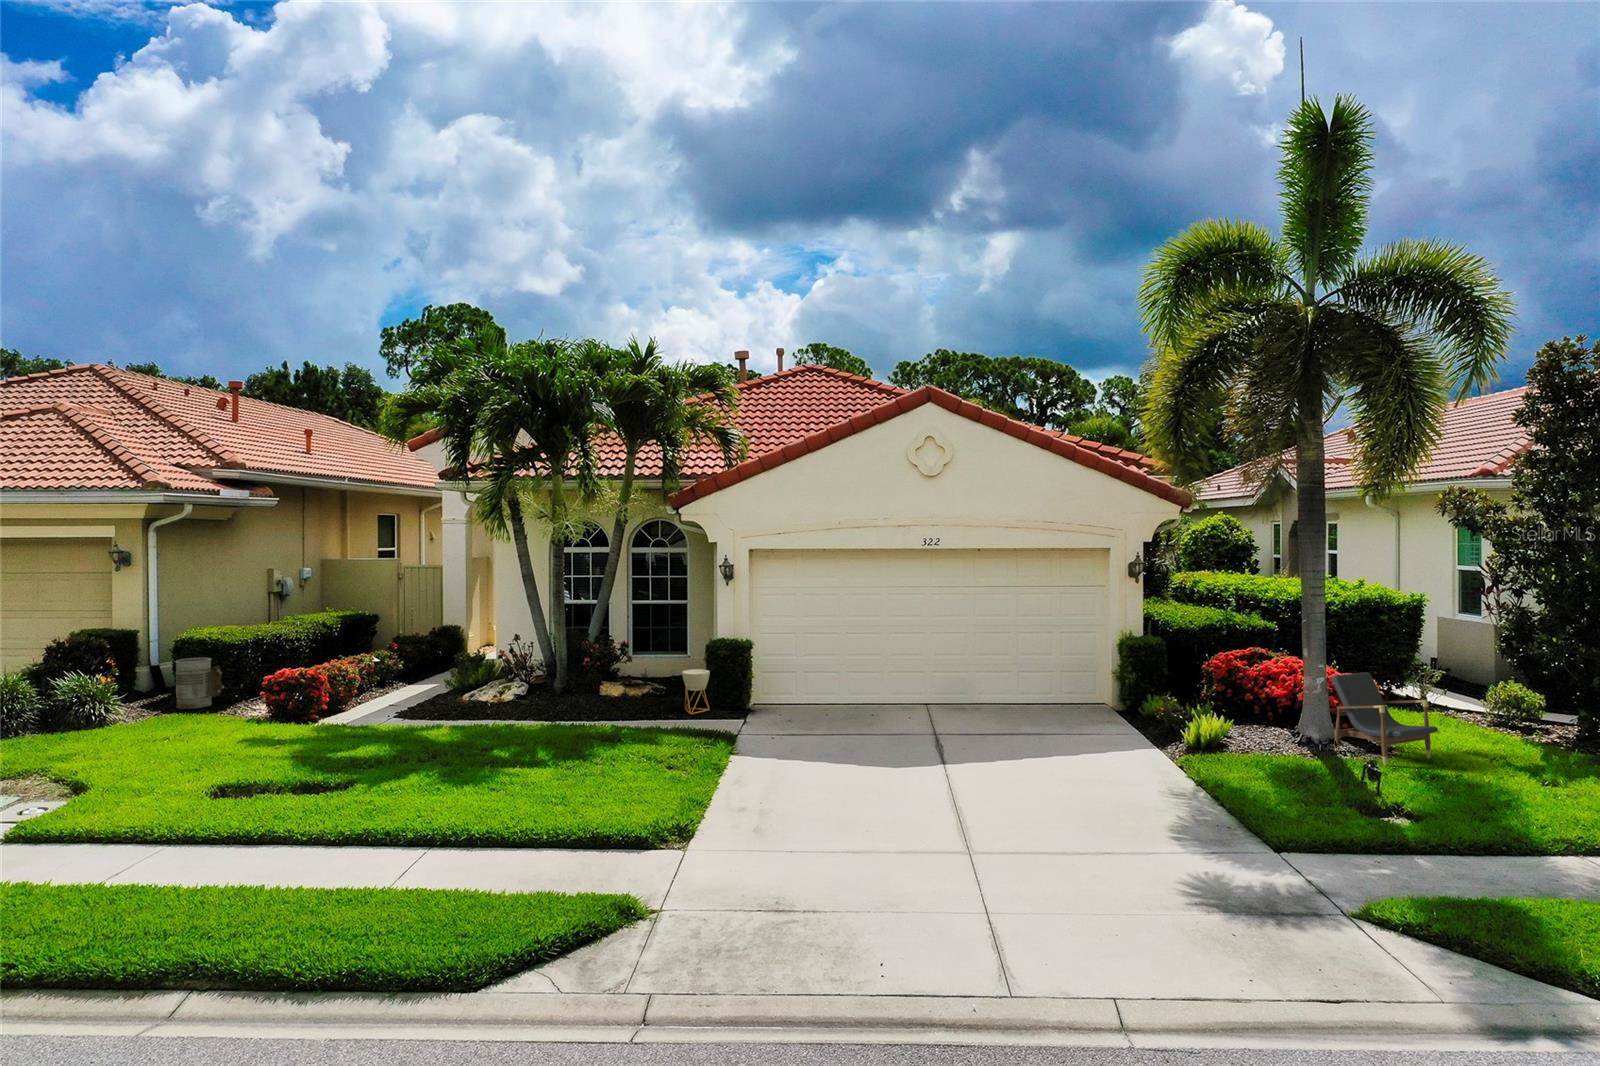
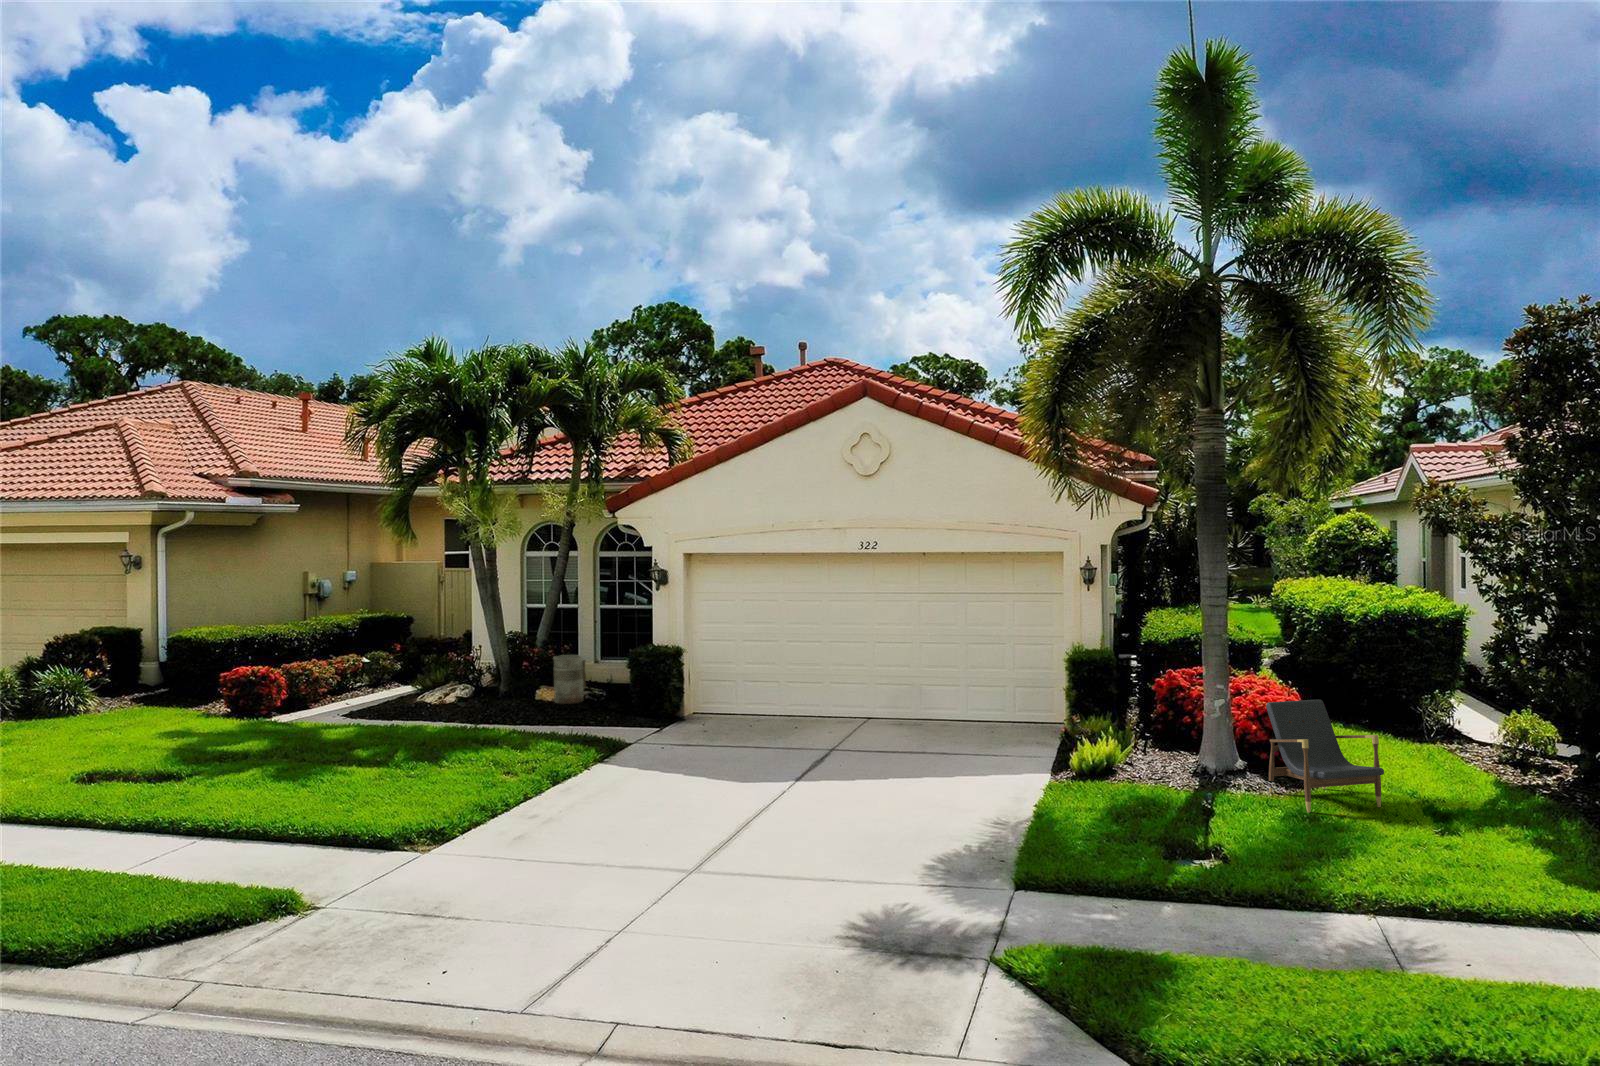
trash can: present [175,658,224,709] -> present [553,655,586,704]
planter: present [682,669,710,714] -> none [601,678,630,724]

